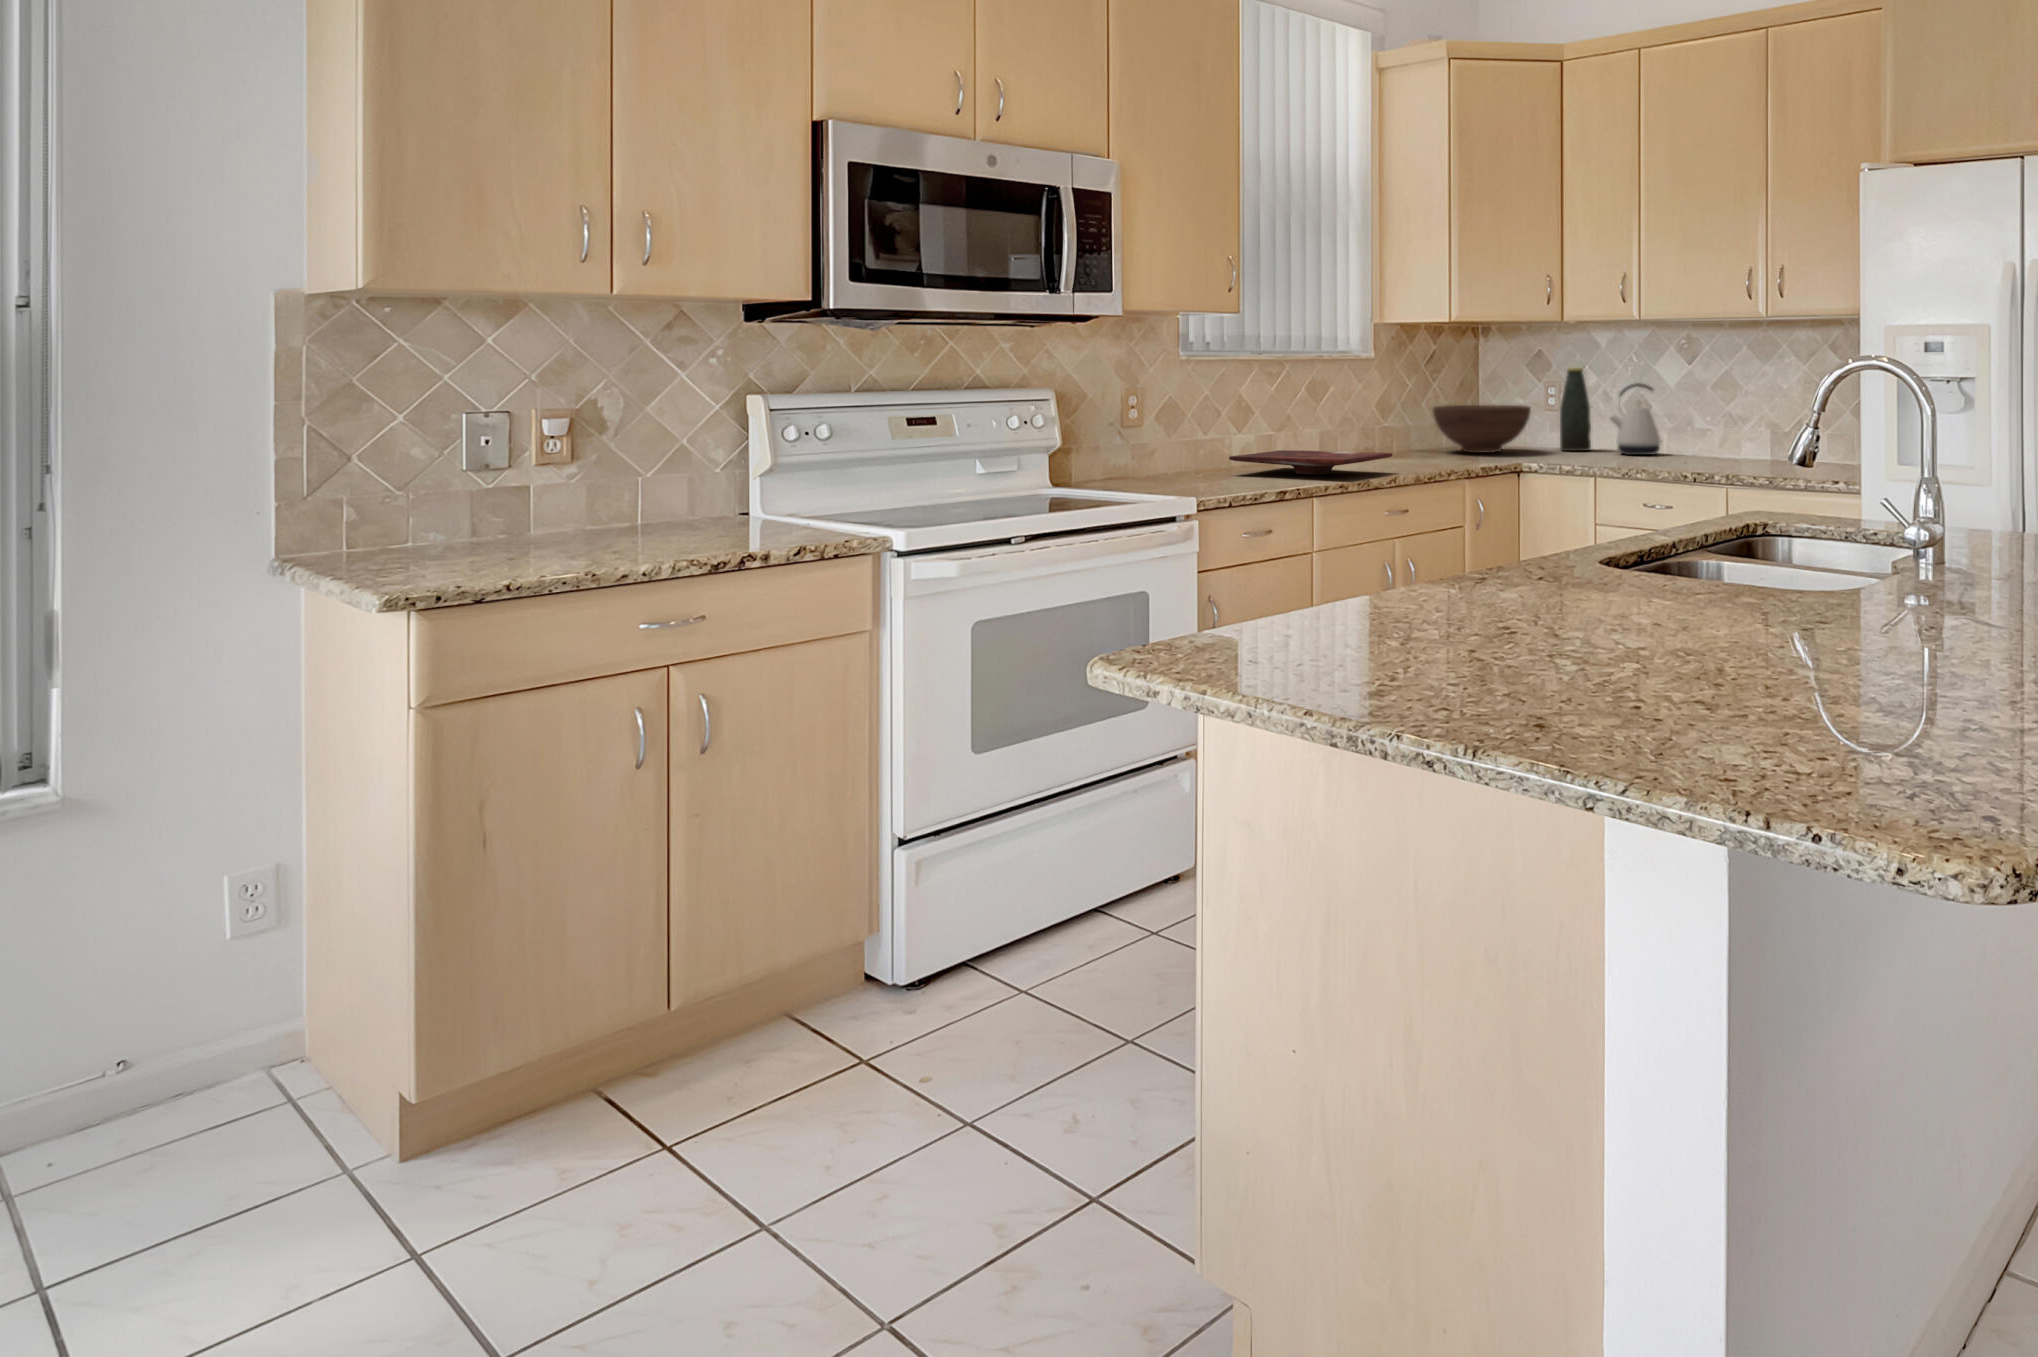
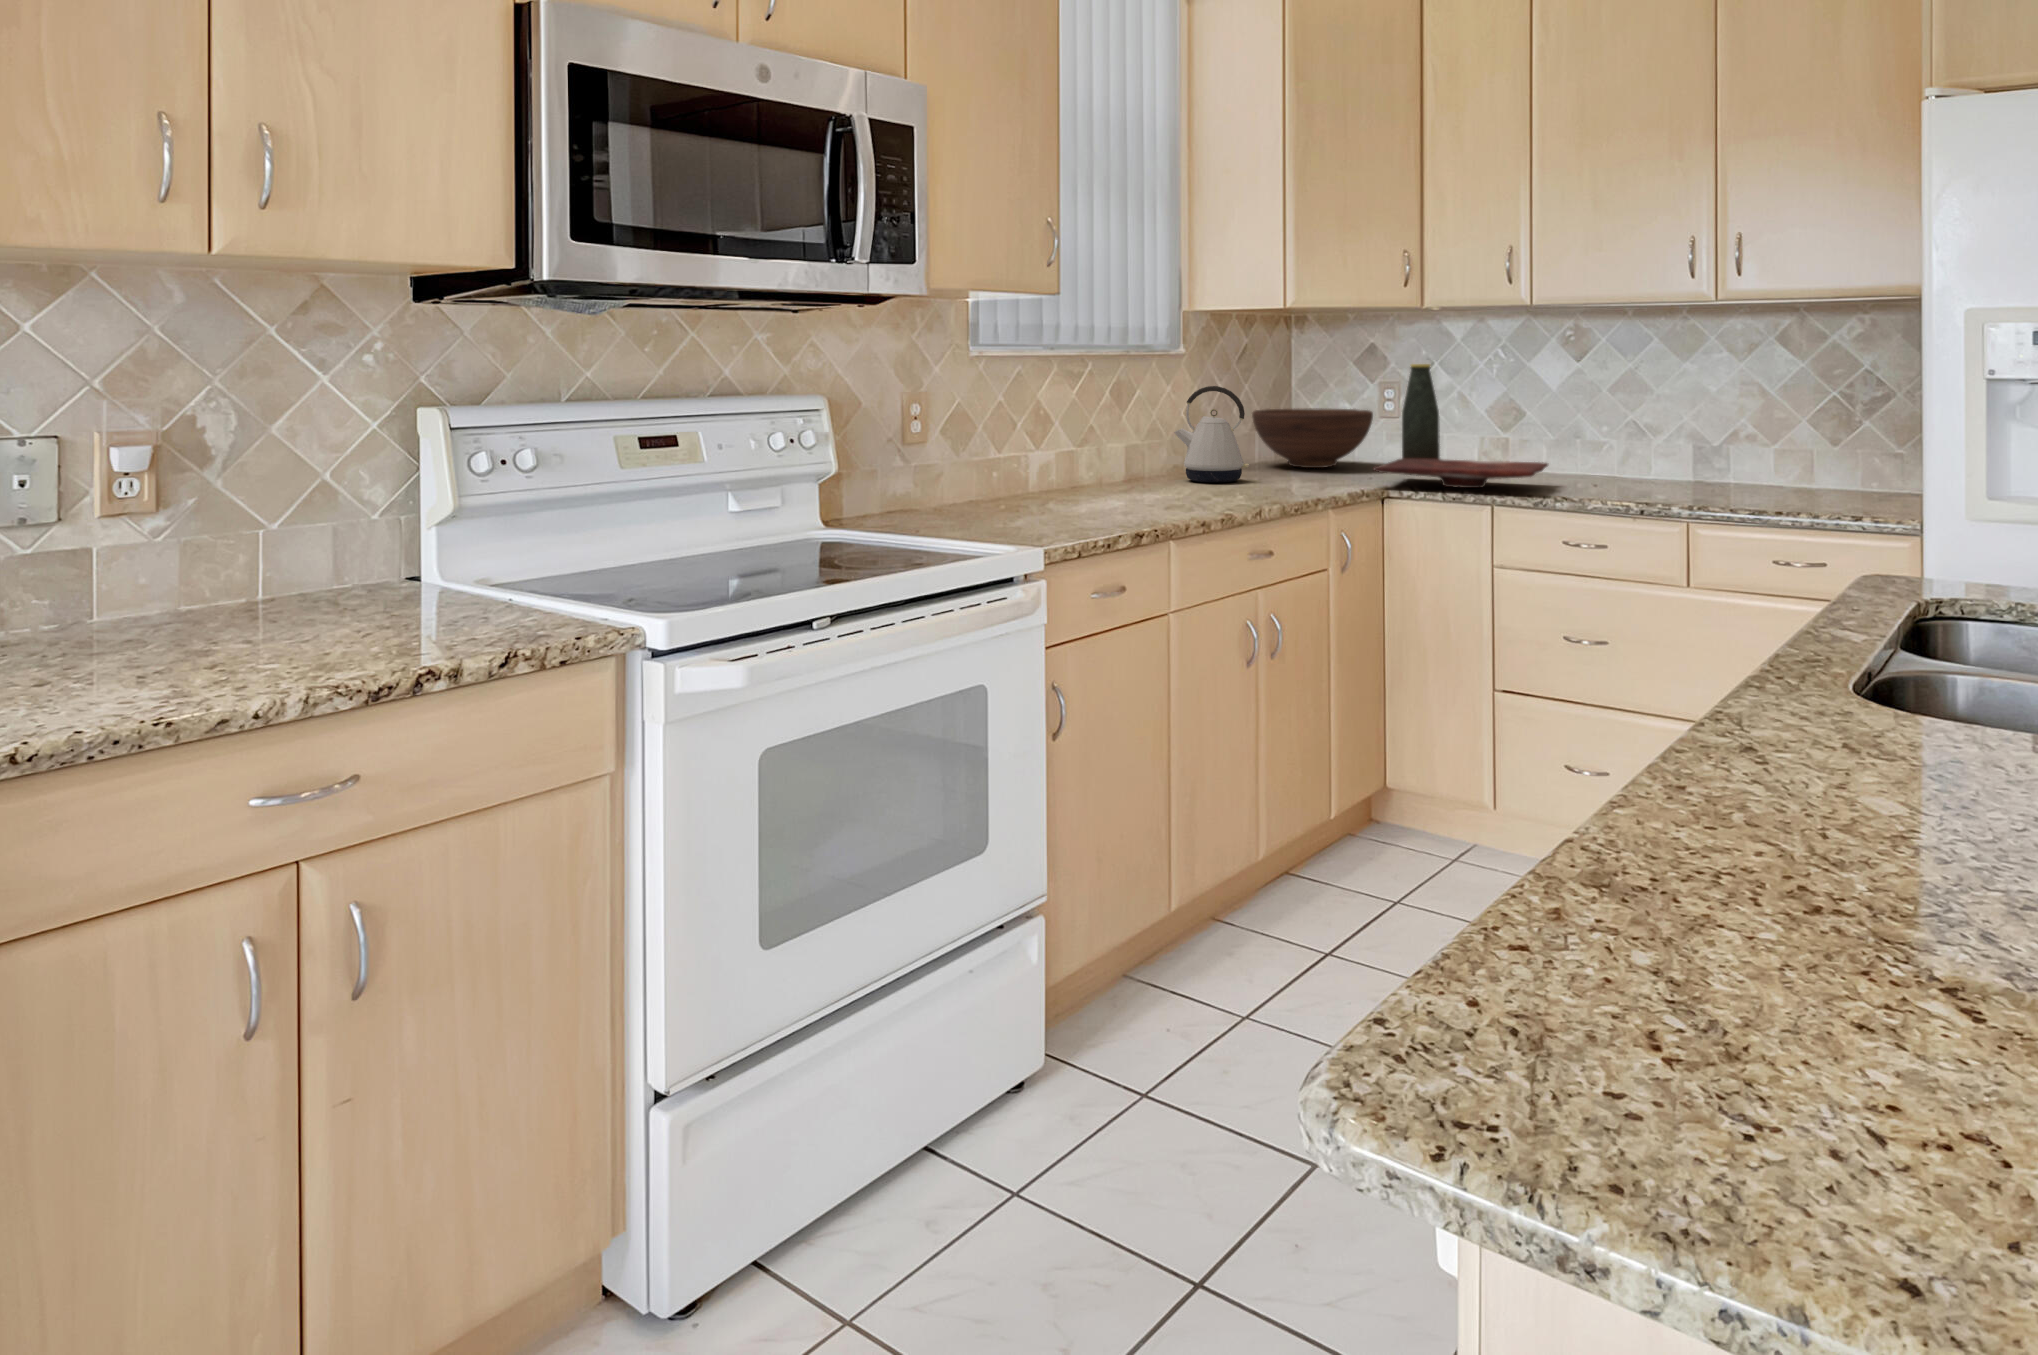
kettle: present [1610,383,1662,455] -> present [1174,386,1249,482]
cutting board: present [1229,450,1392,474] -> present [1374,459,1548,488]

